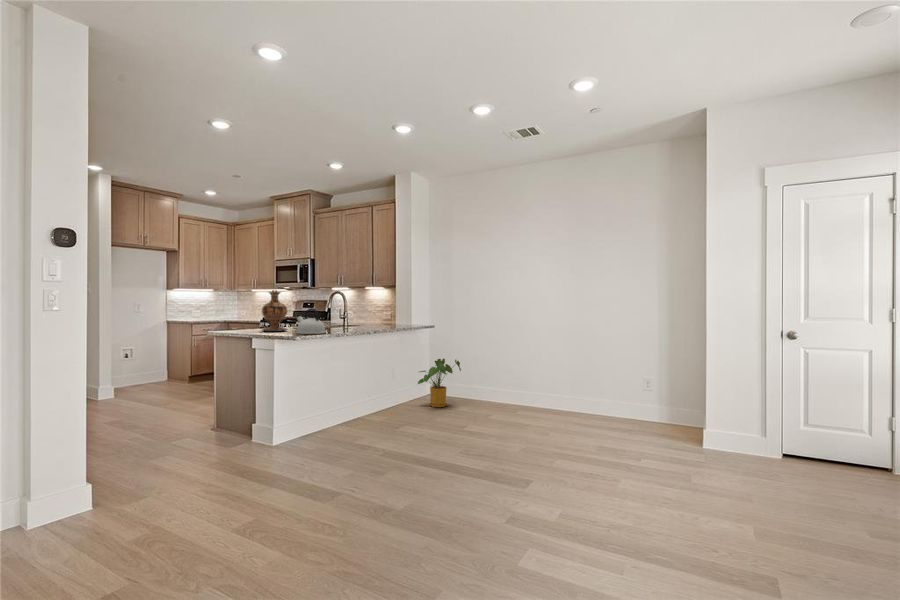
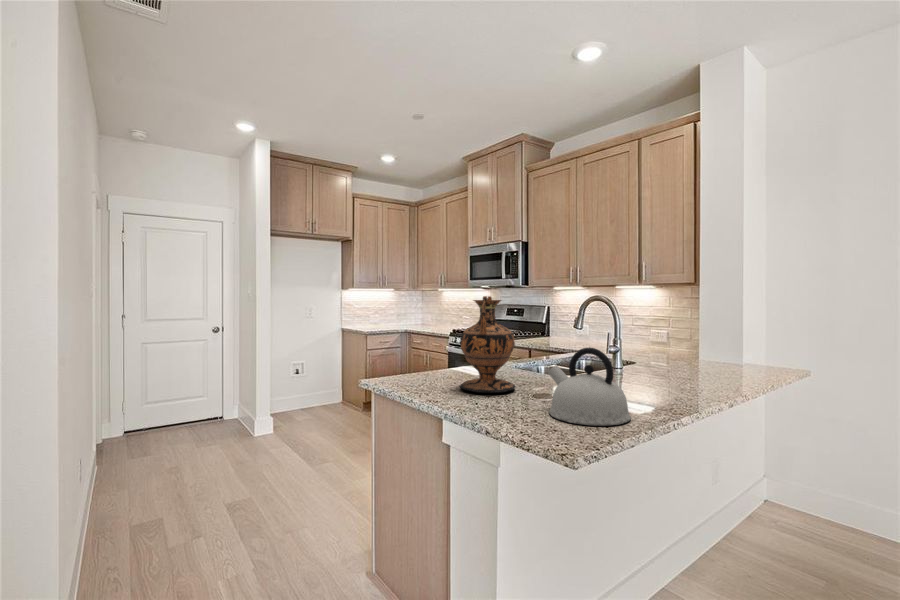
house plant: present [418,359,461,407] -> none [753,431,860,545]

